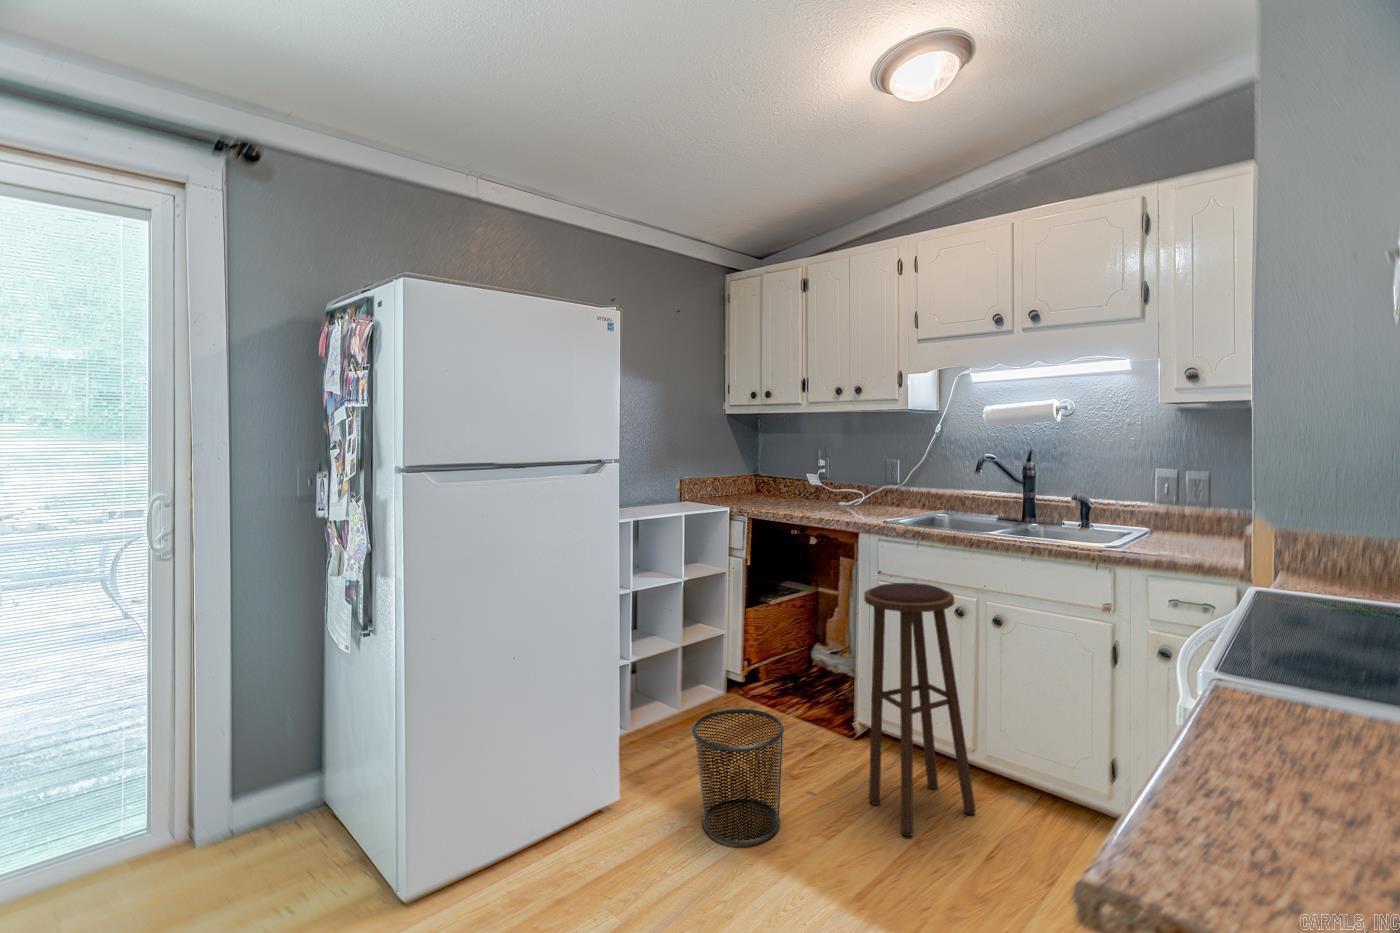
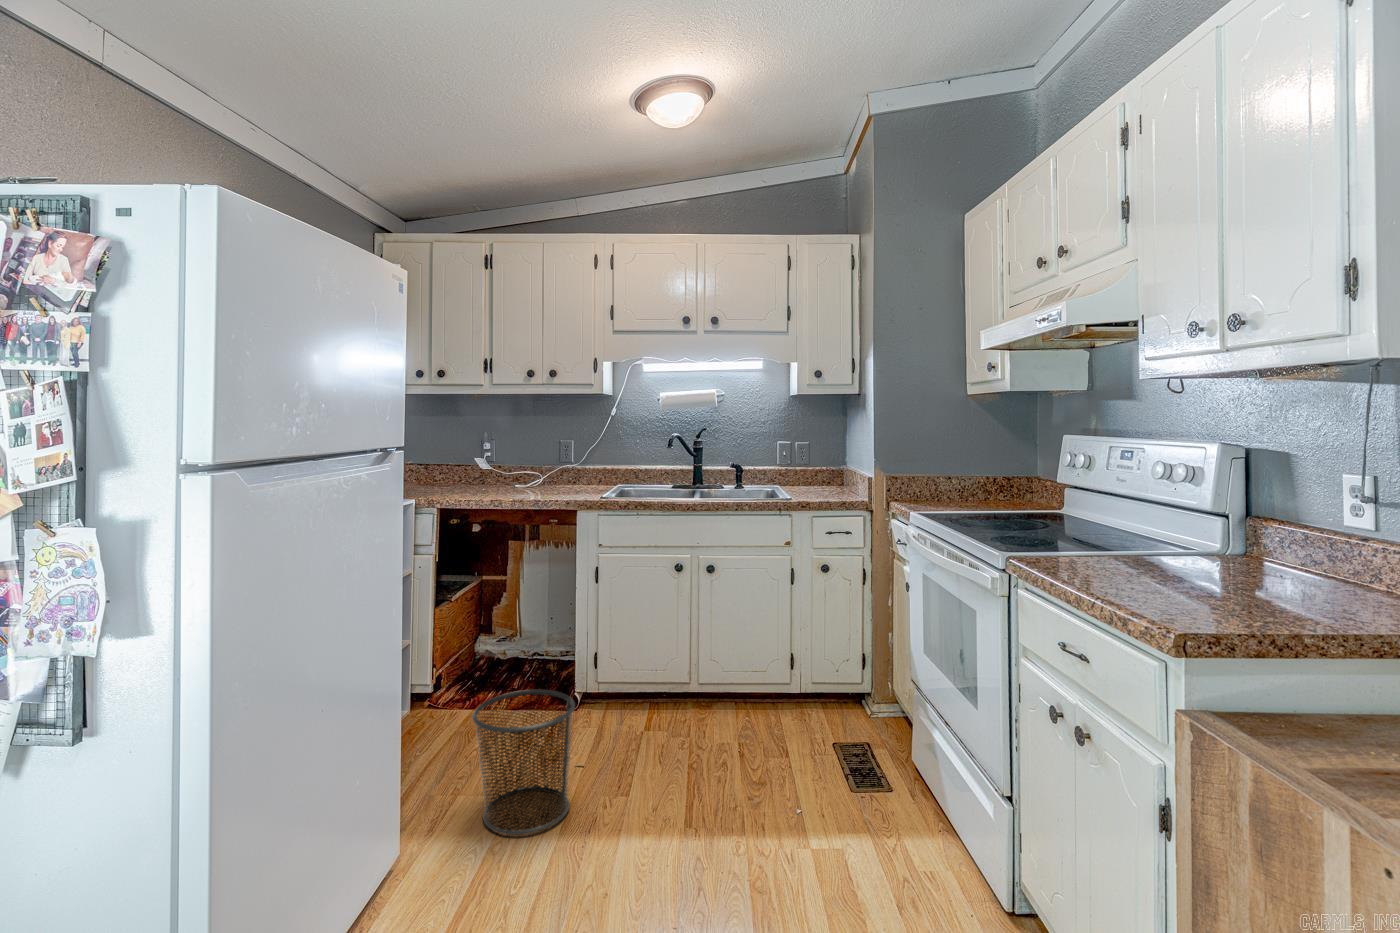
stool: present [864,583,976,836] -> none [625,541,712,767]

